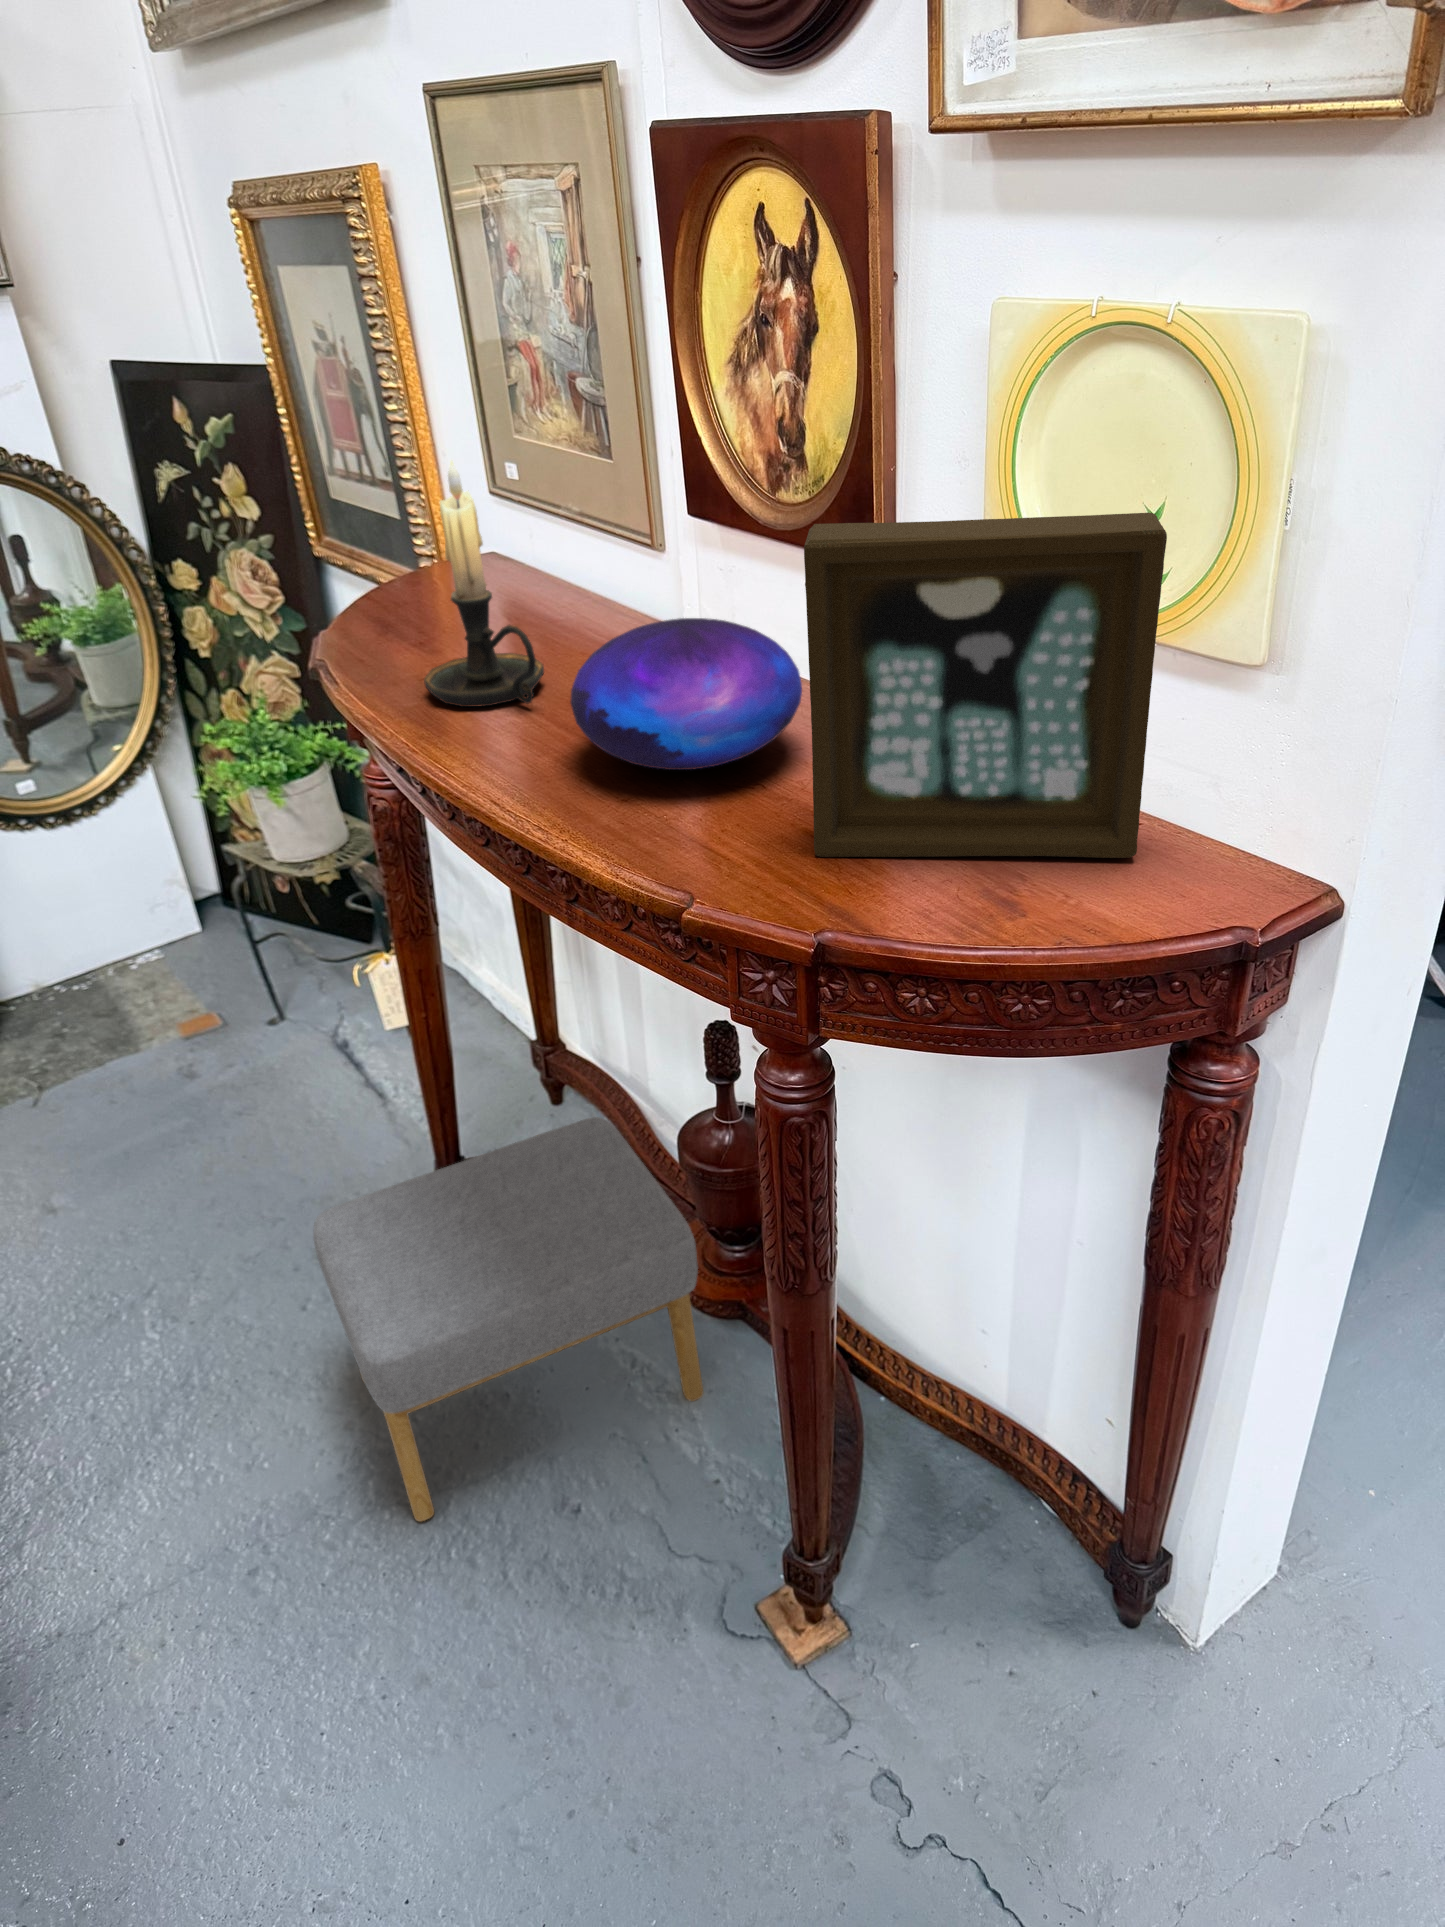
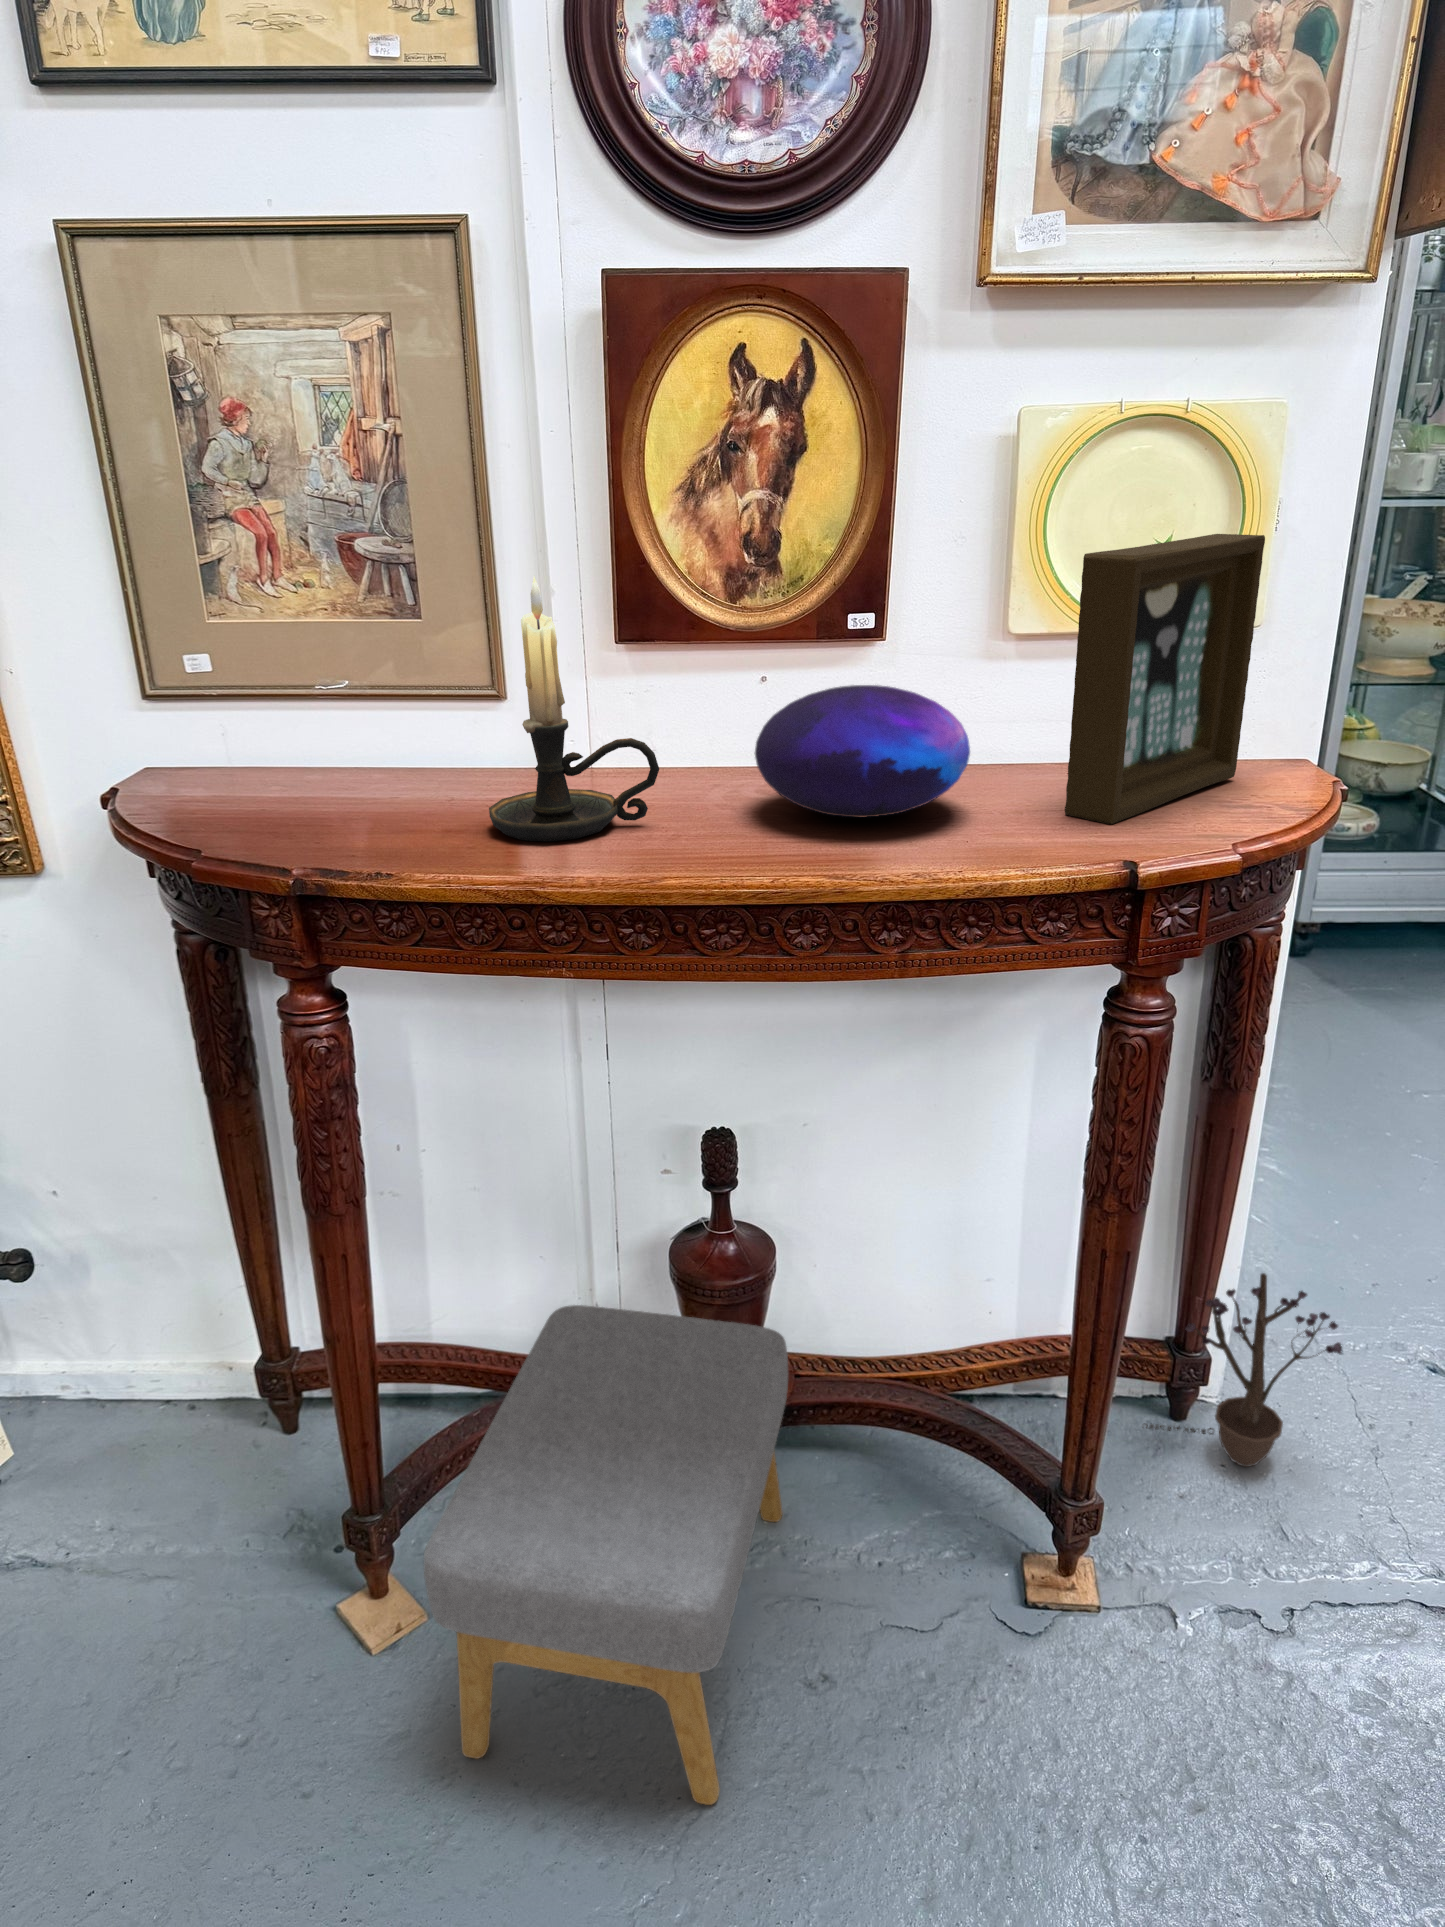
decorative plant: none [1057,1495,1216,1713] -> present [1143,1273,1342,1467]

